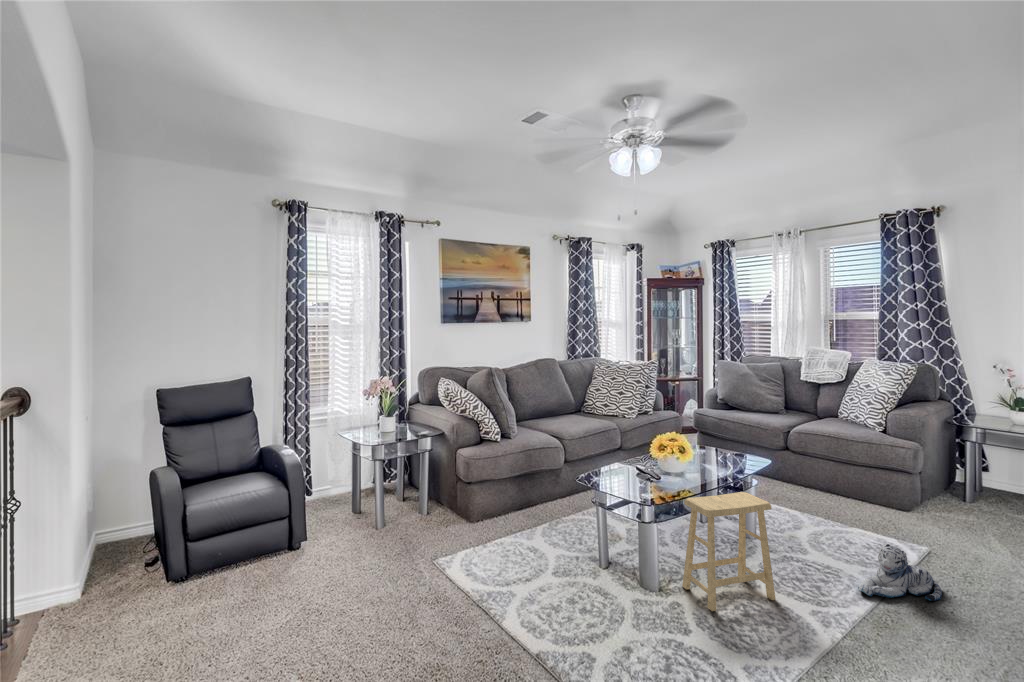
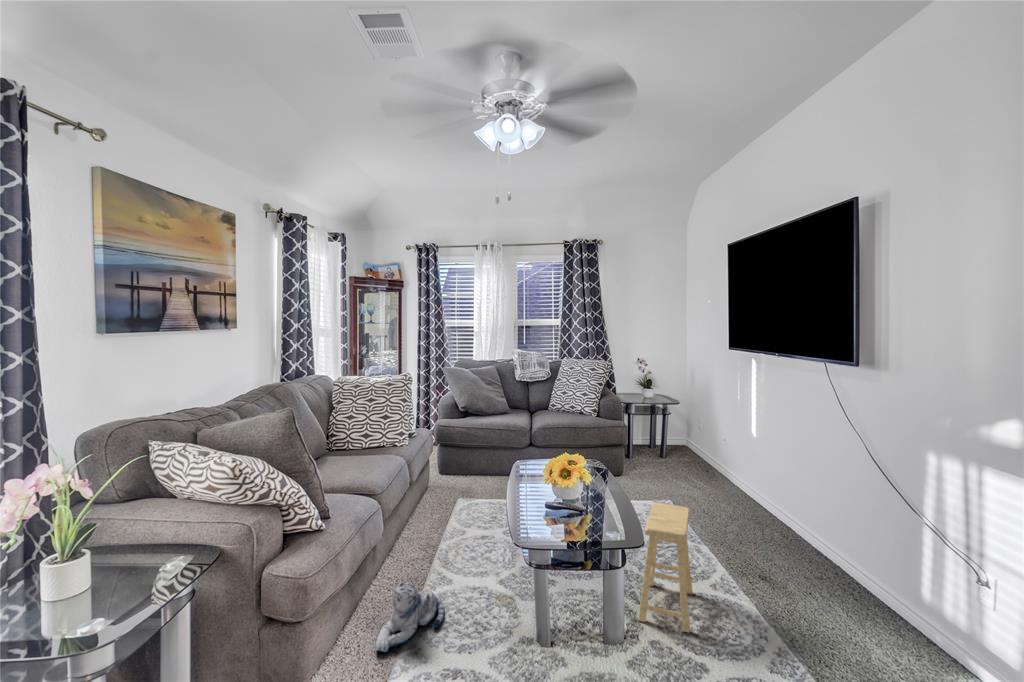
plush toy: present [858,544,942,601] -> present [375,583,444,652]

